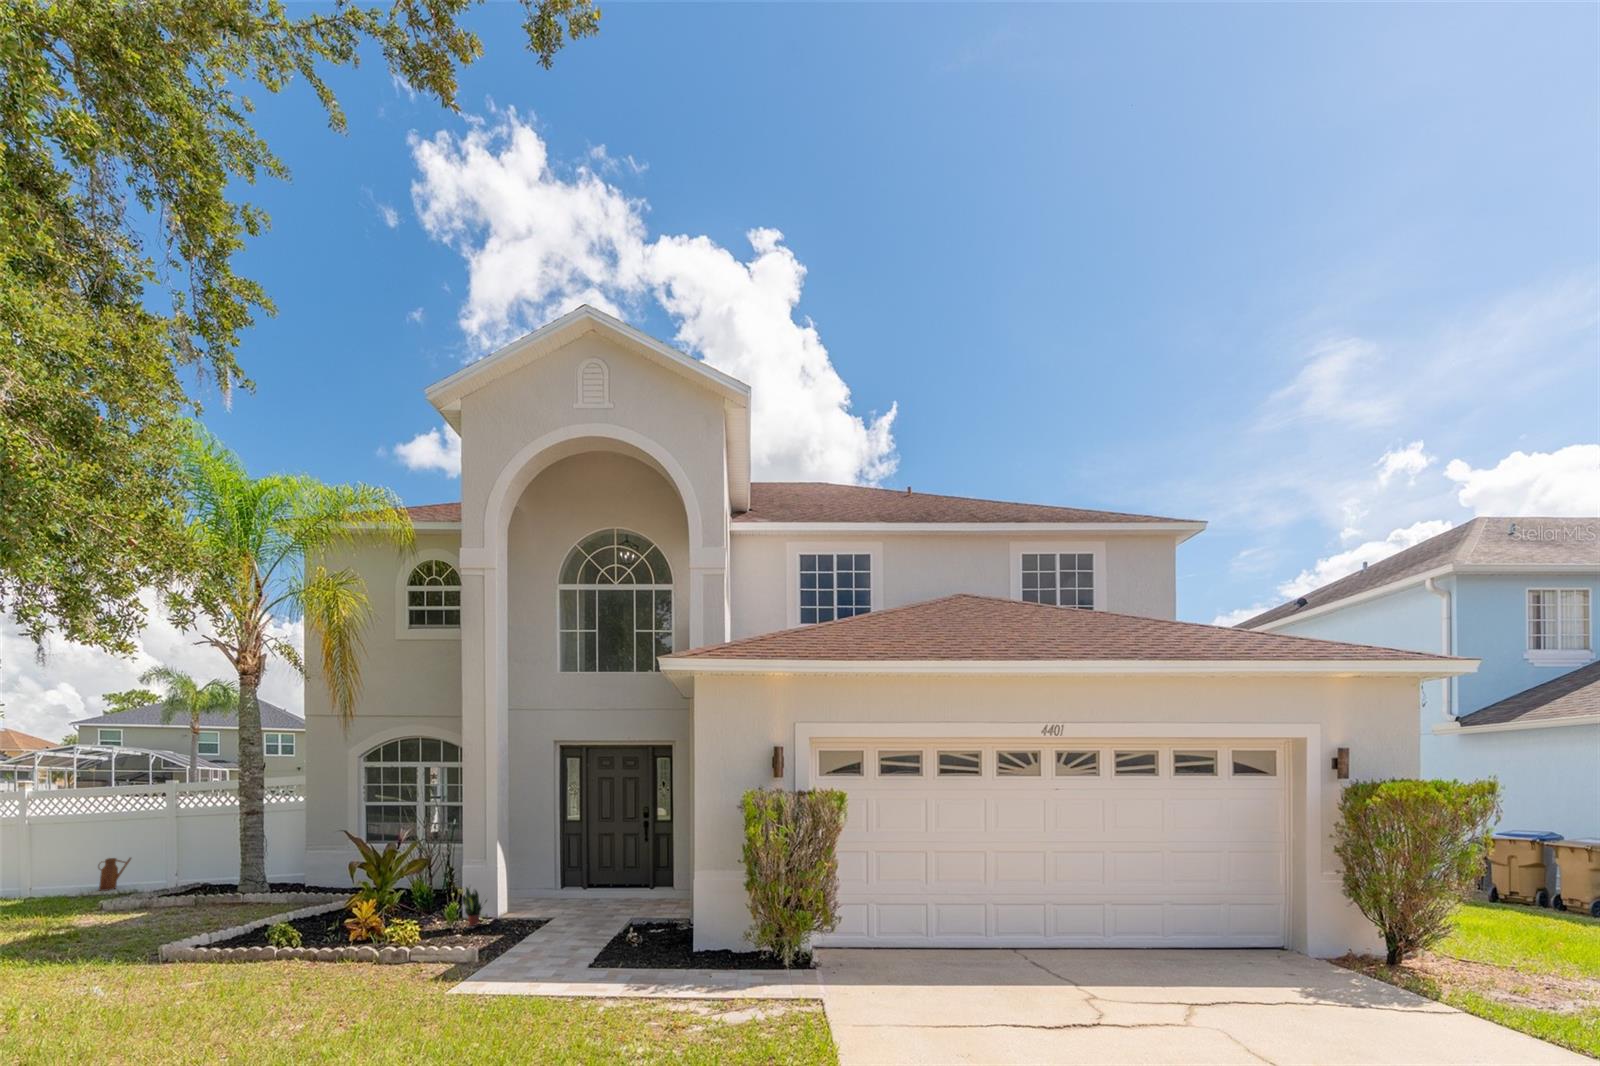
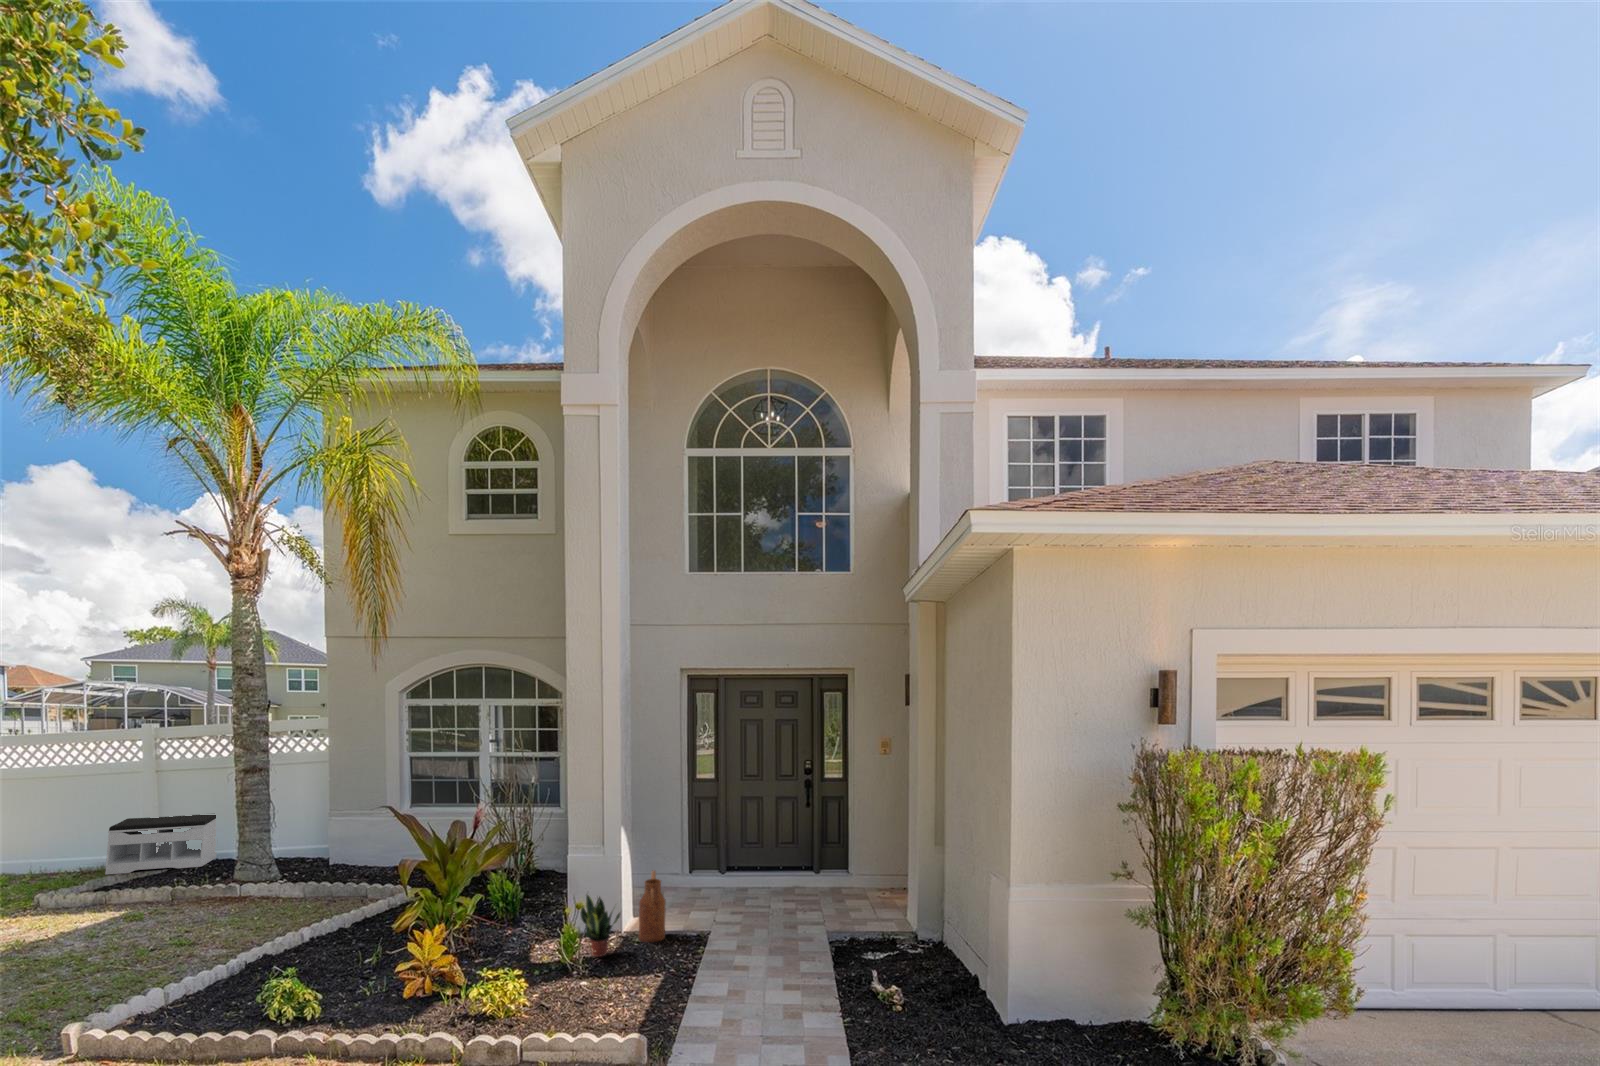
bench: none [145,847,224,890] -> present [105,815,217,875]
watering can: present [98,858,131,891] -> present [638,870,666,942]

